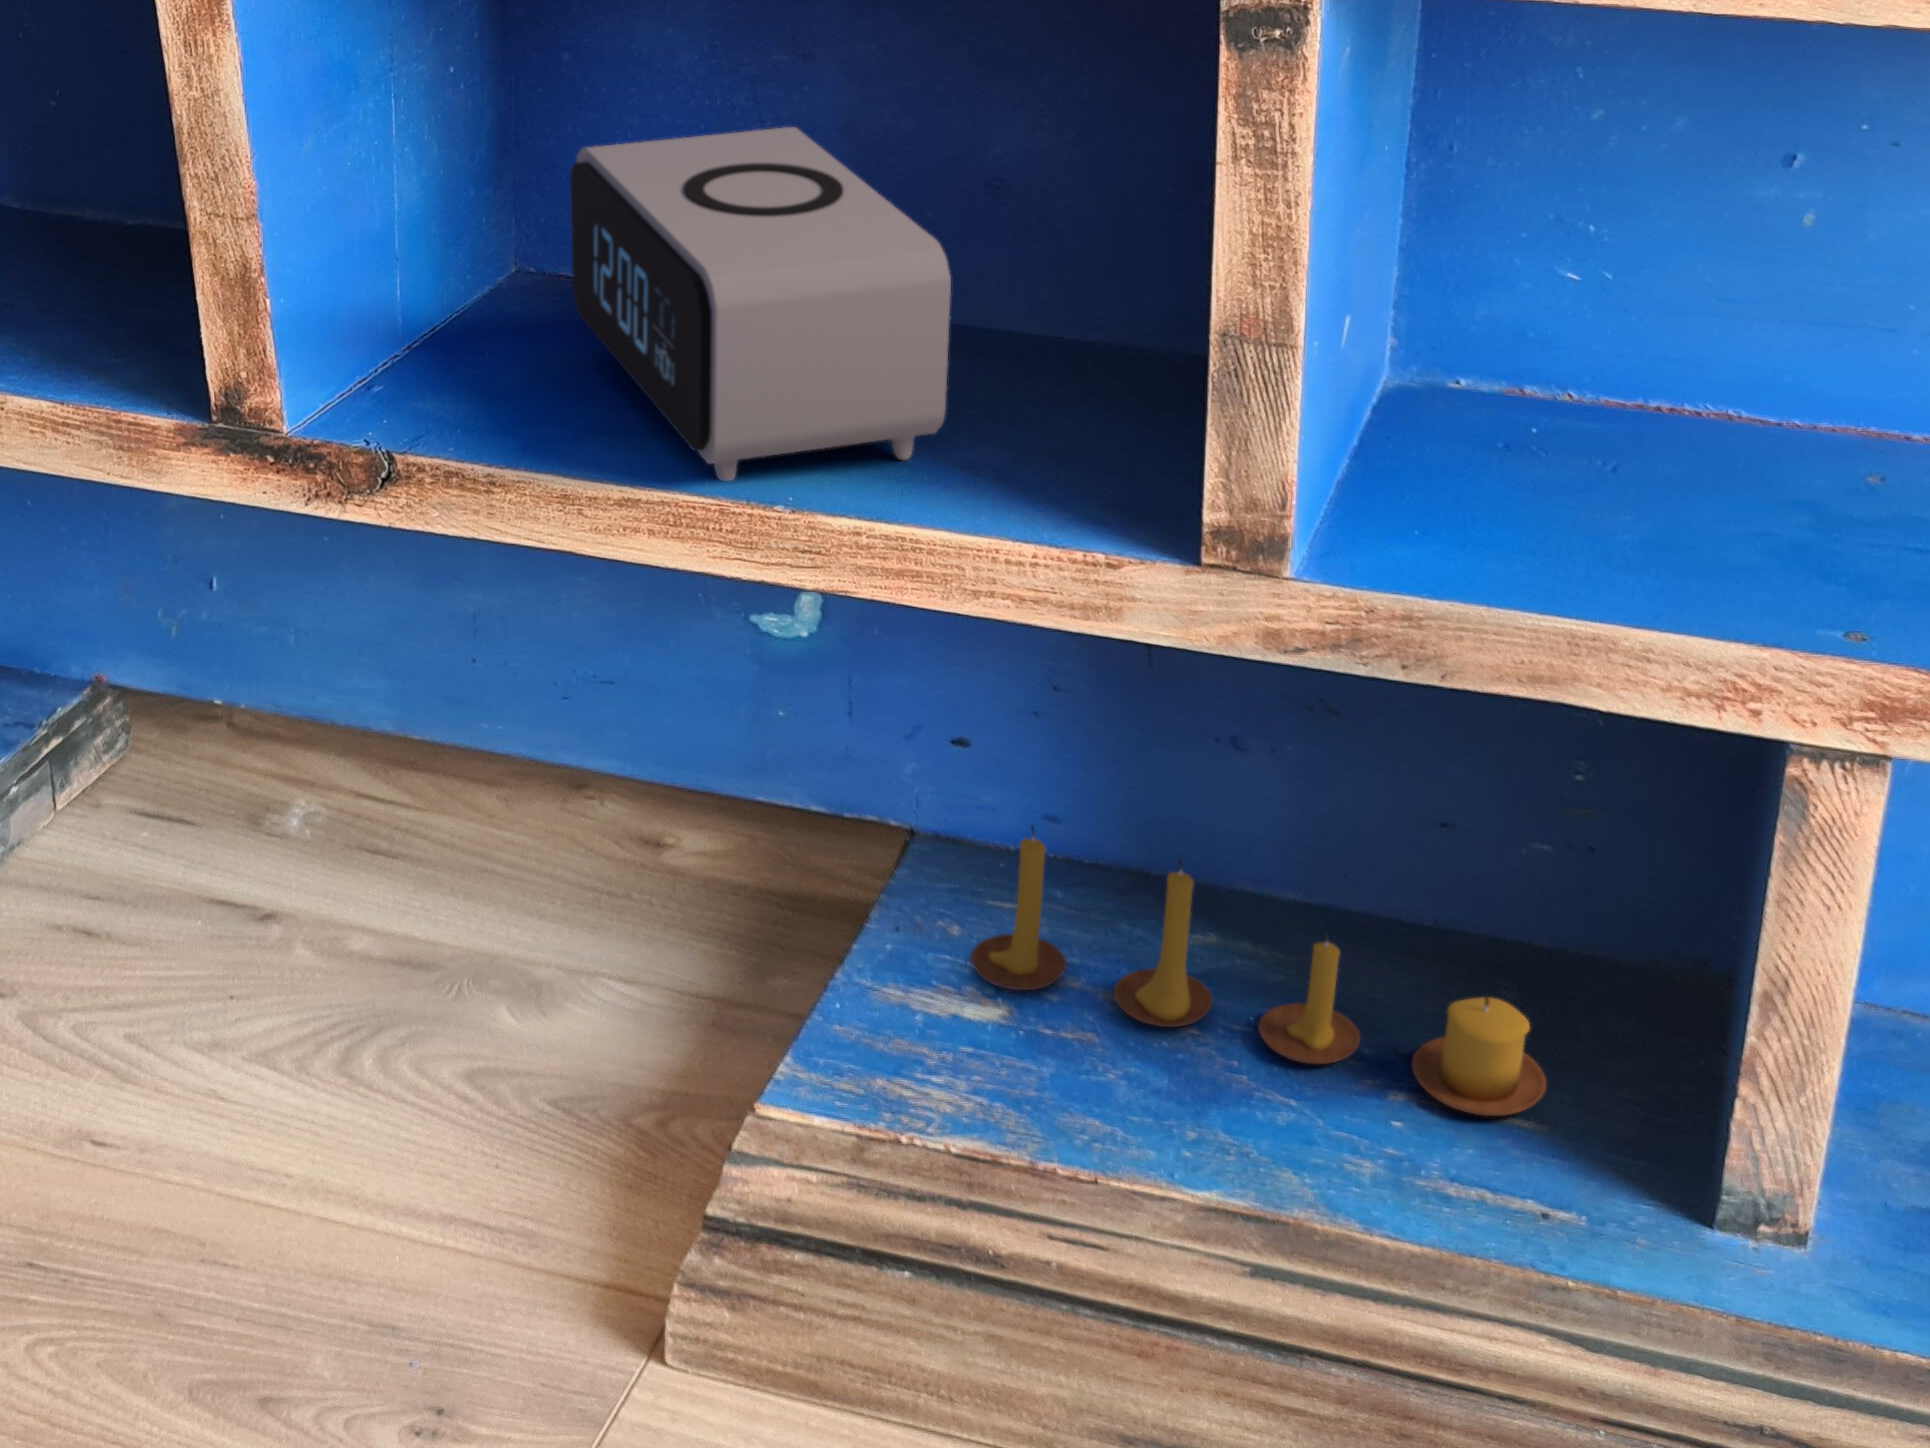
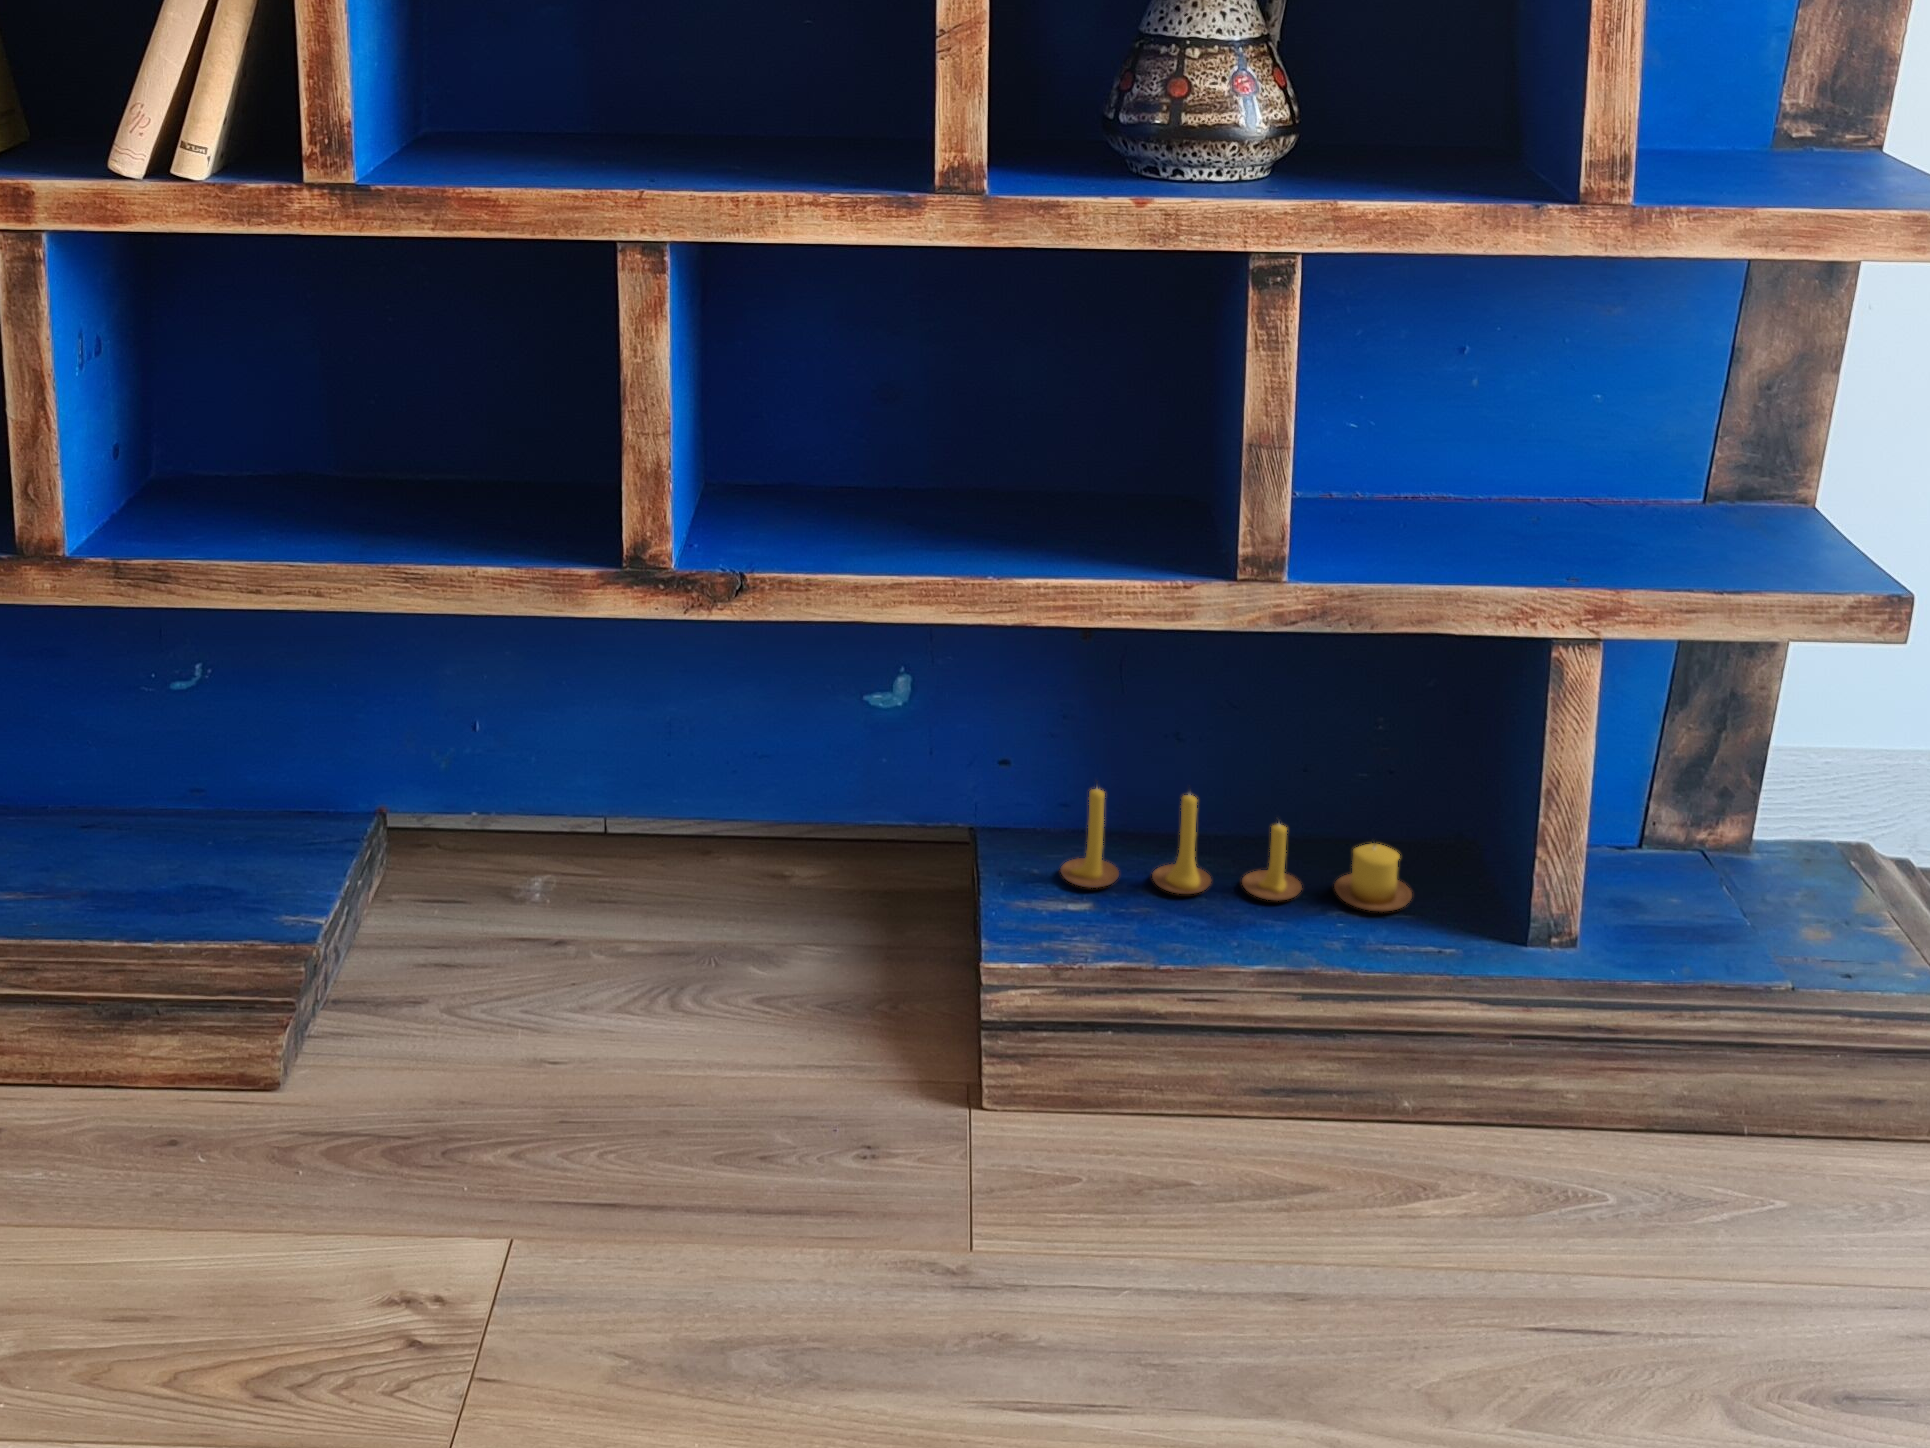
alarm clock: present [571,127,951,481] -> none [797,366,1069,571]

